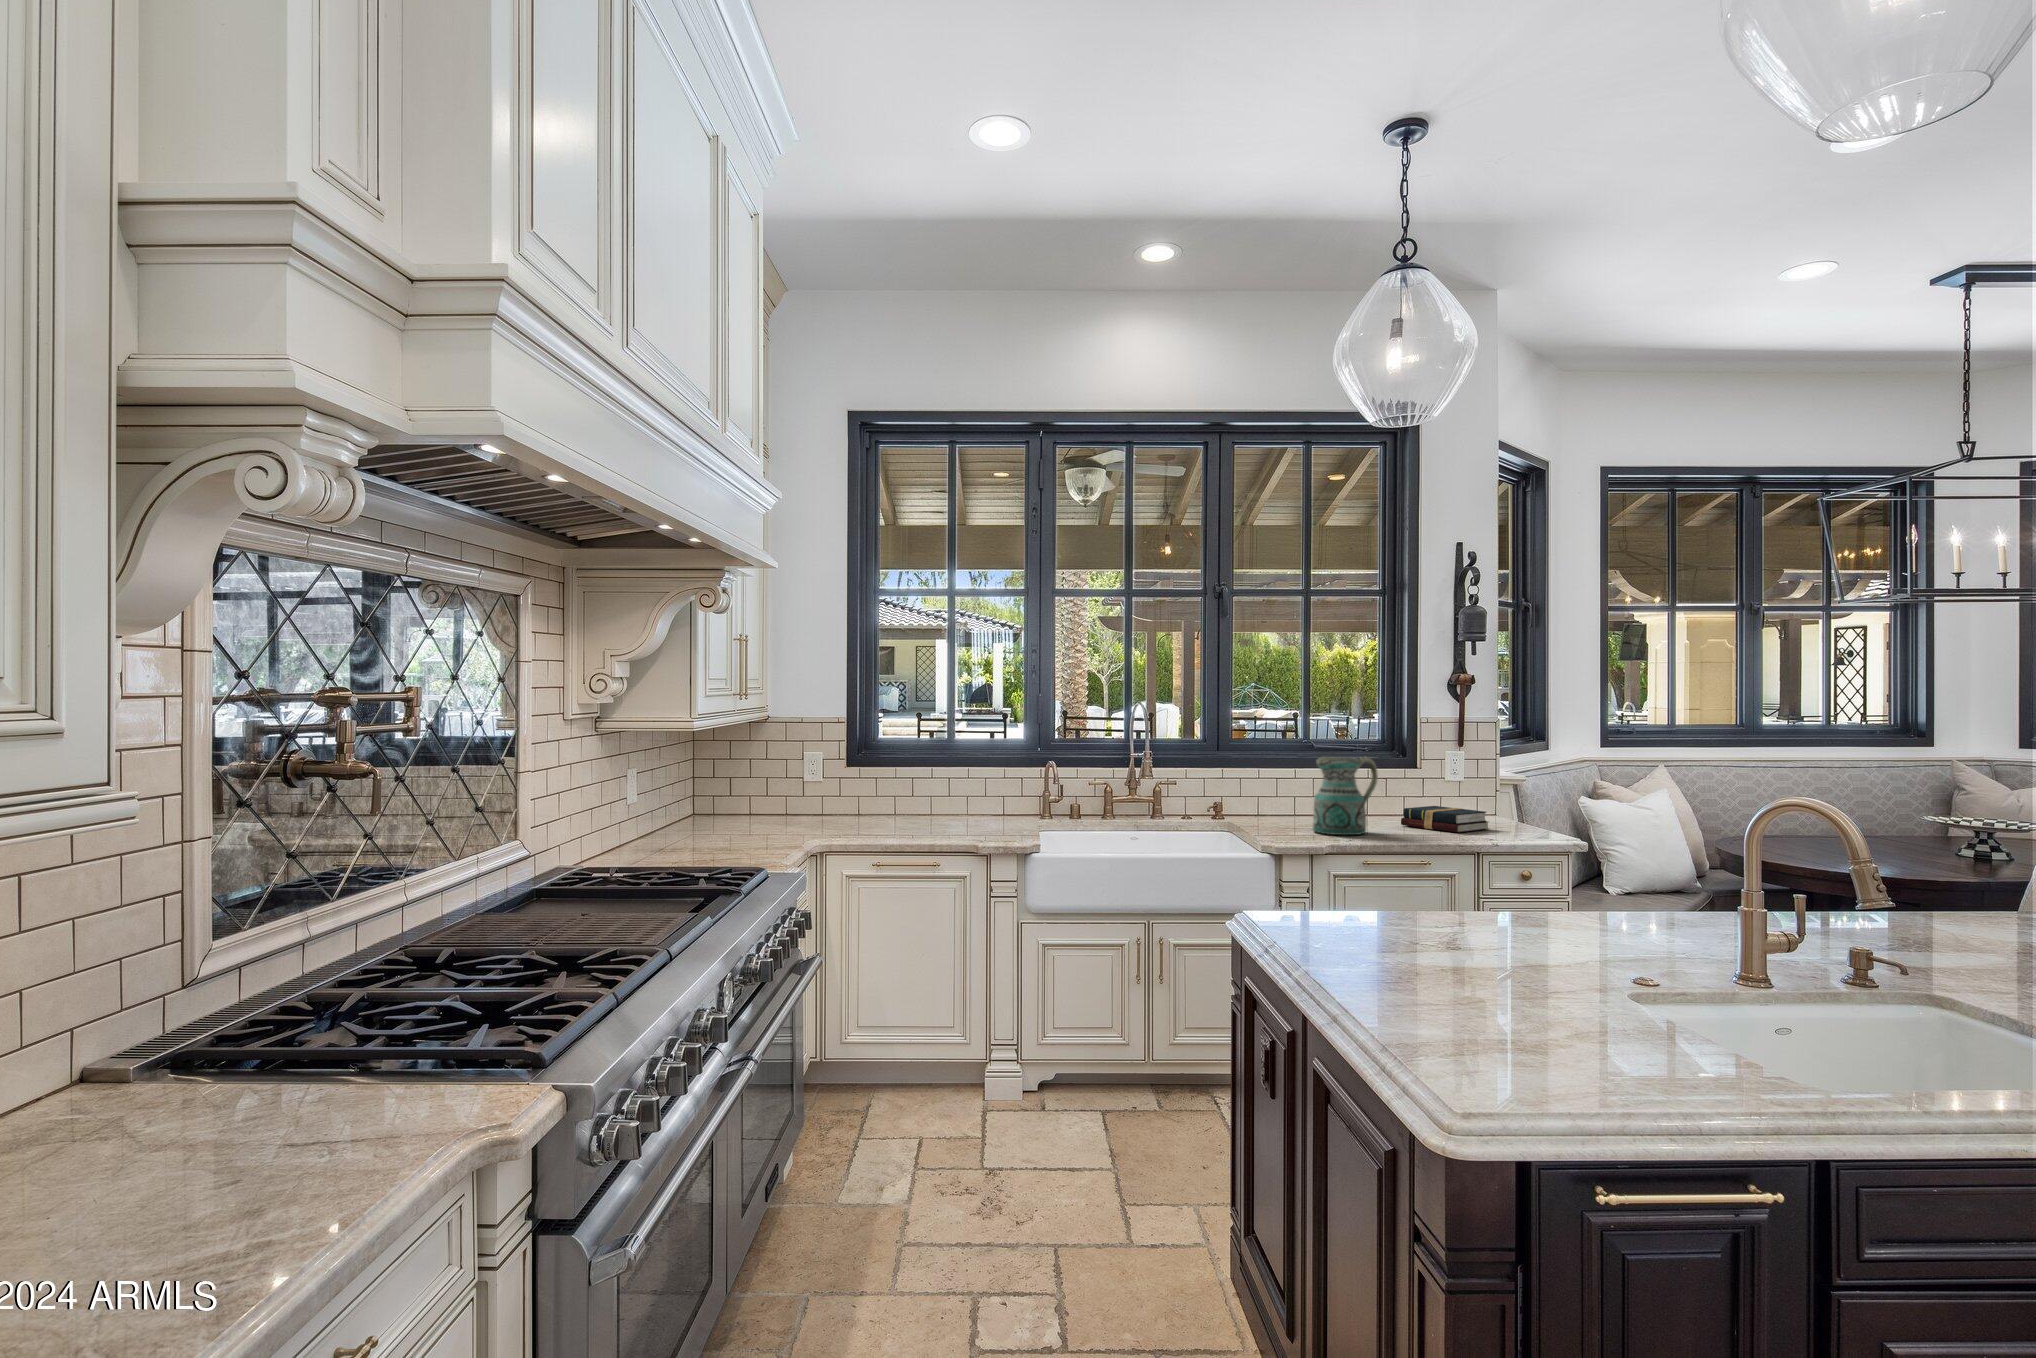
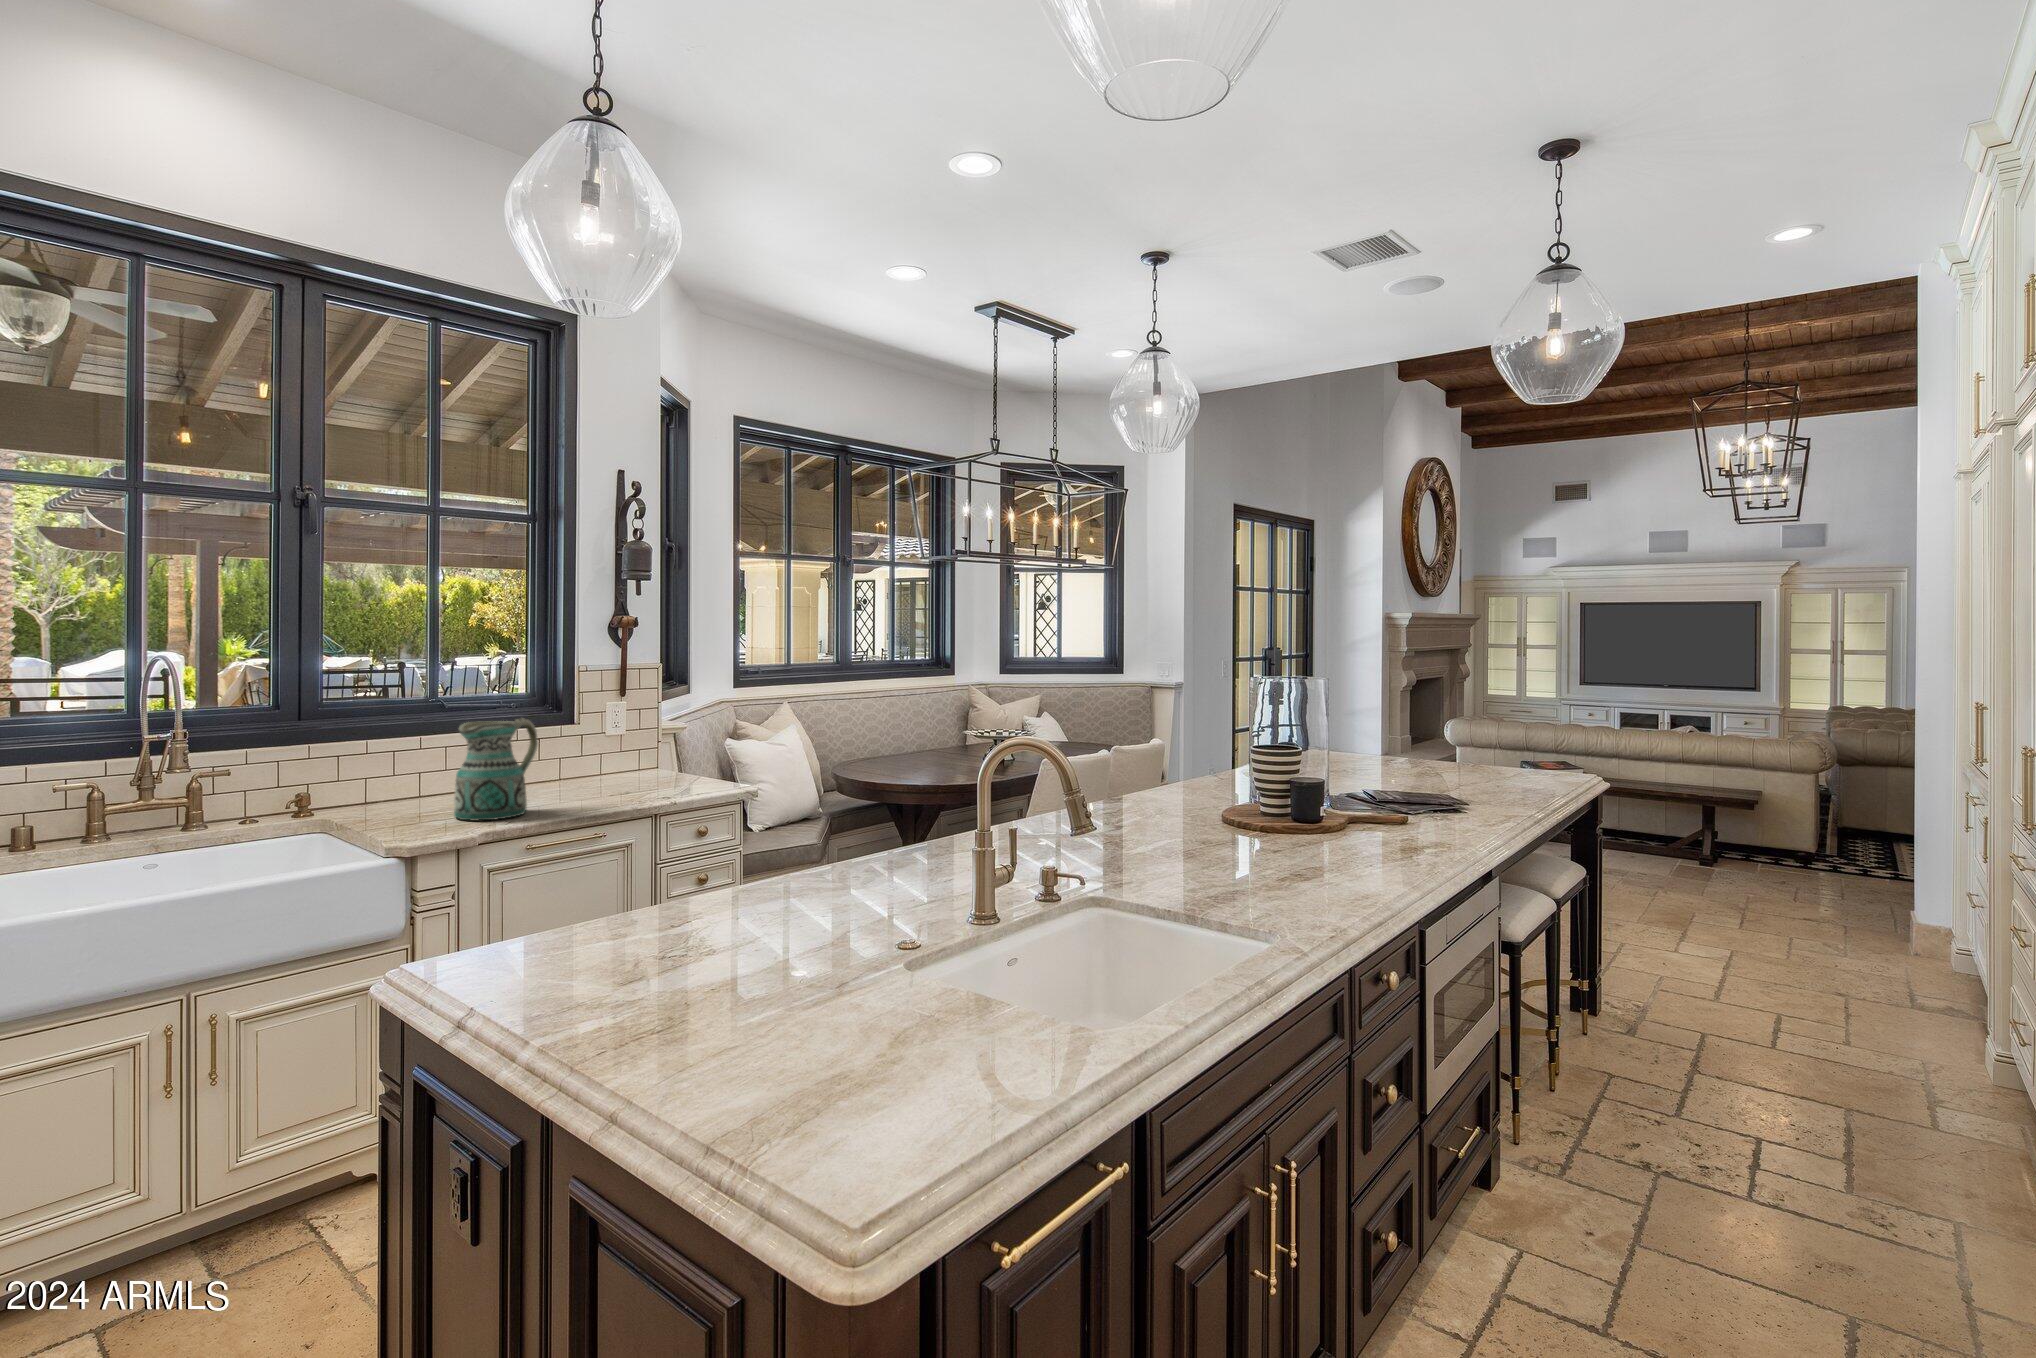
hardback book: present [1401,806,1489,832] -> none [562,767,662,797]

